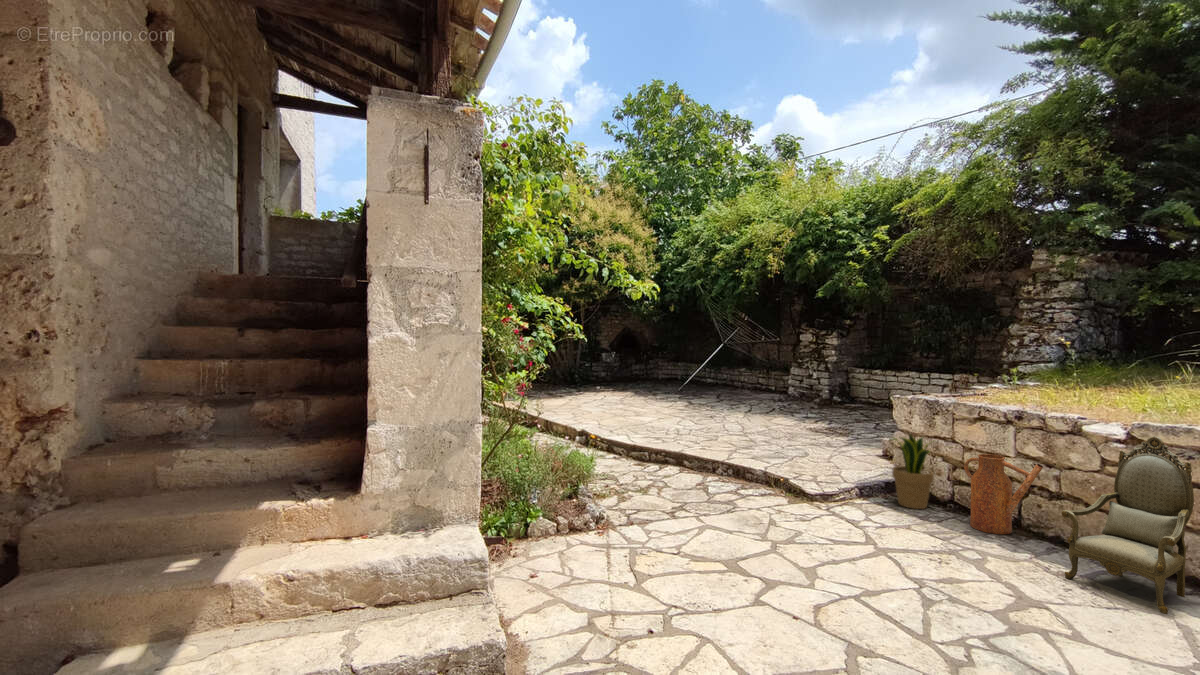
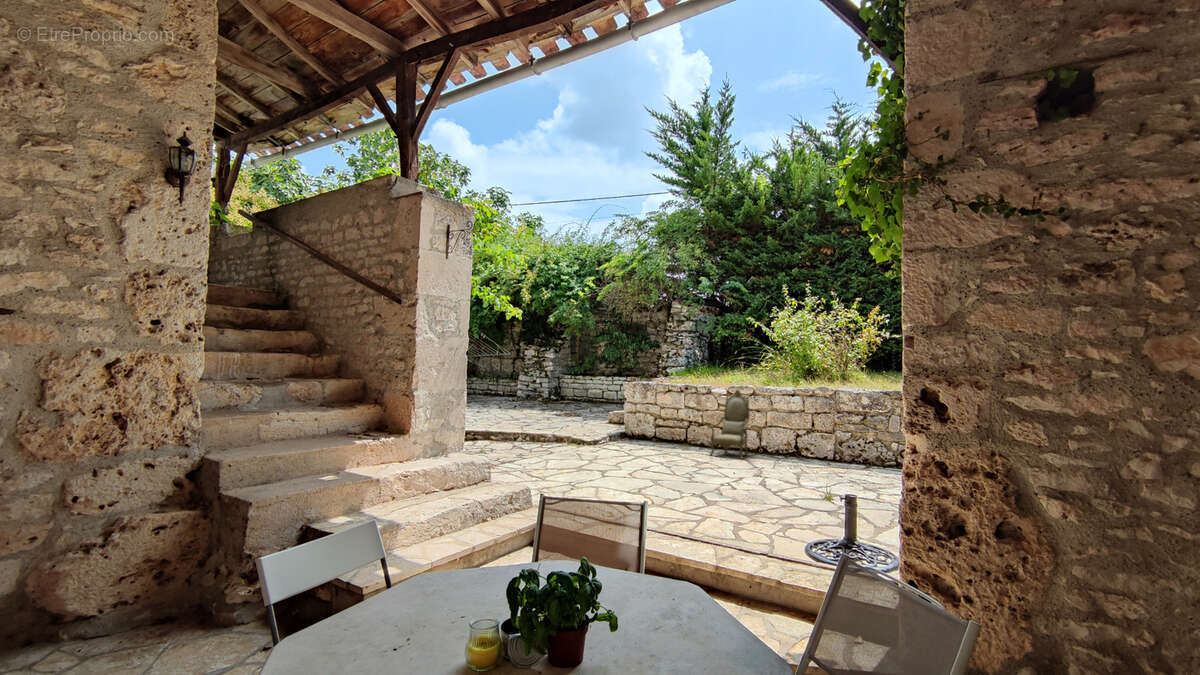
potted plant: present [890,435,934,509] -> none [625,402,649,443]
watering can: present [964,454,1043,534] -> none [663,408,697,447]

